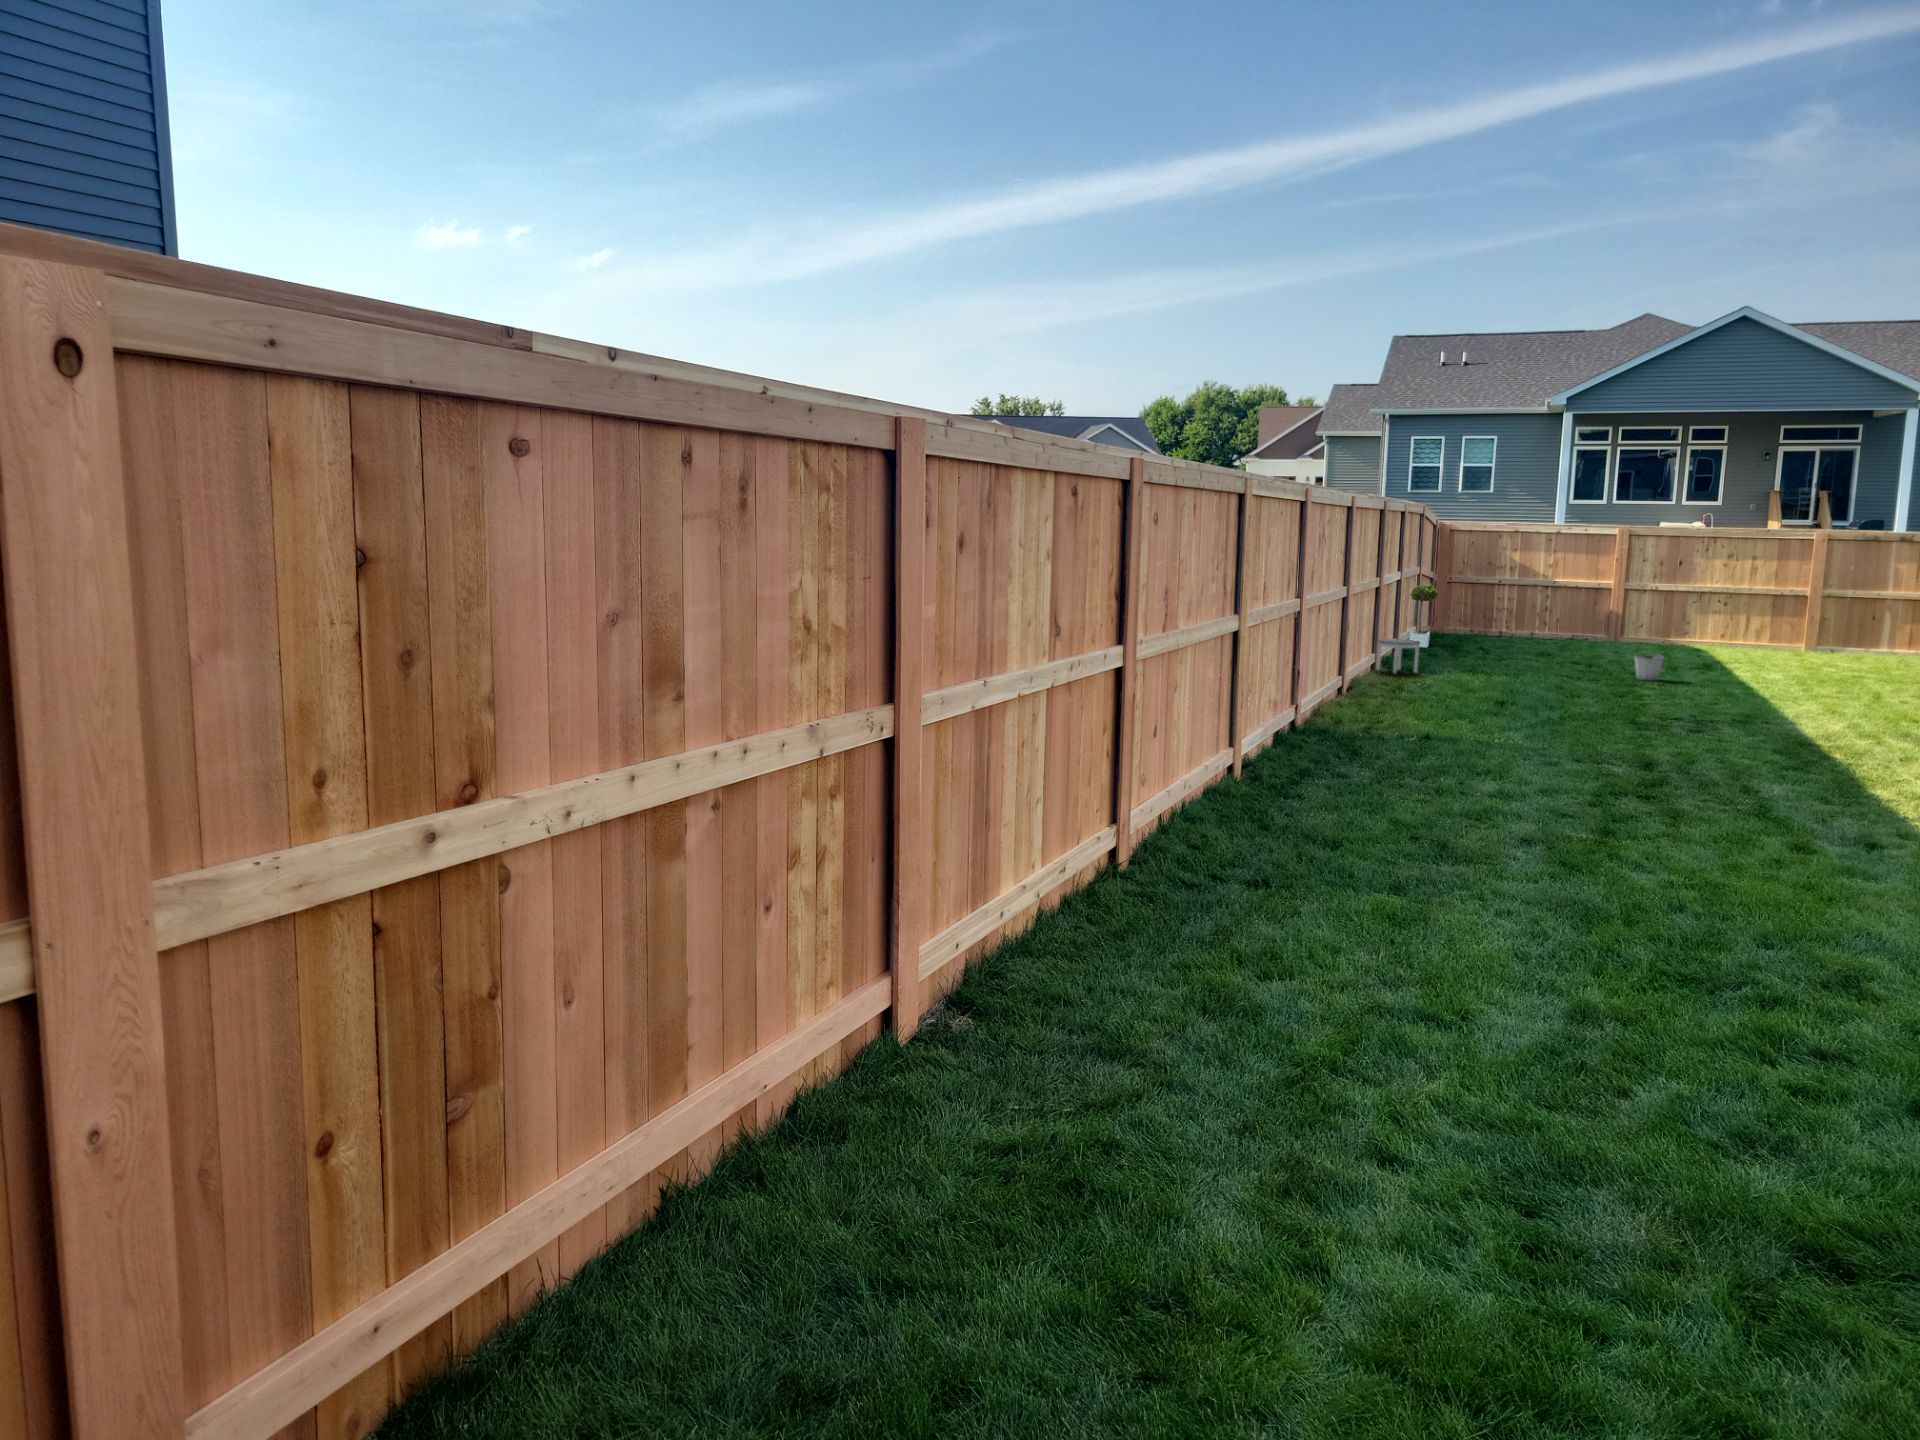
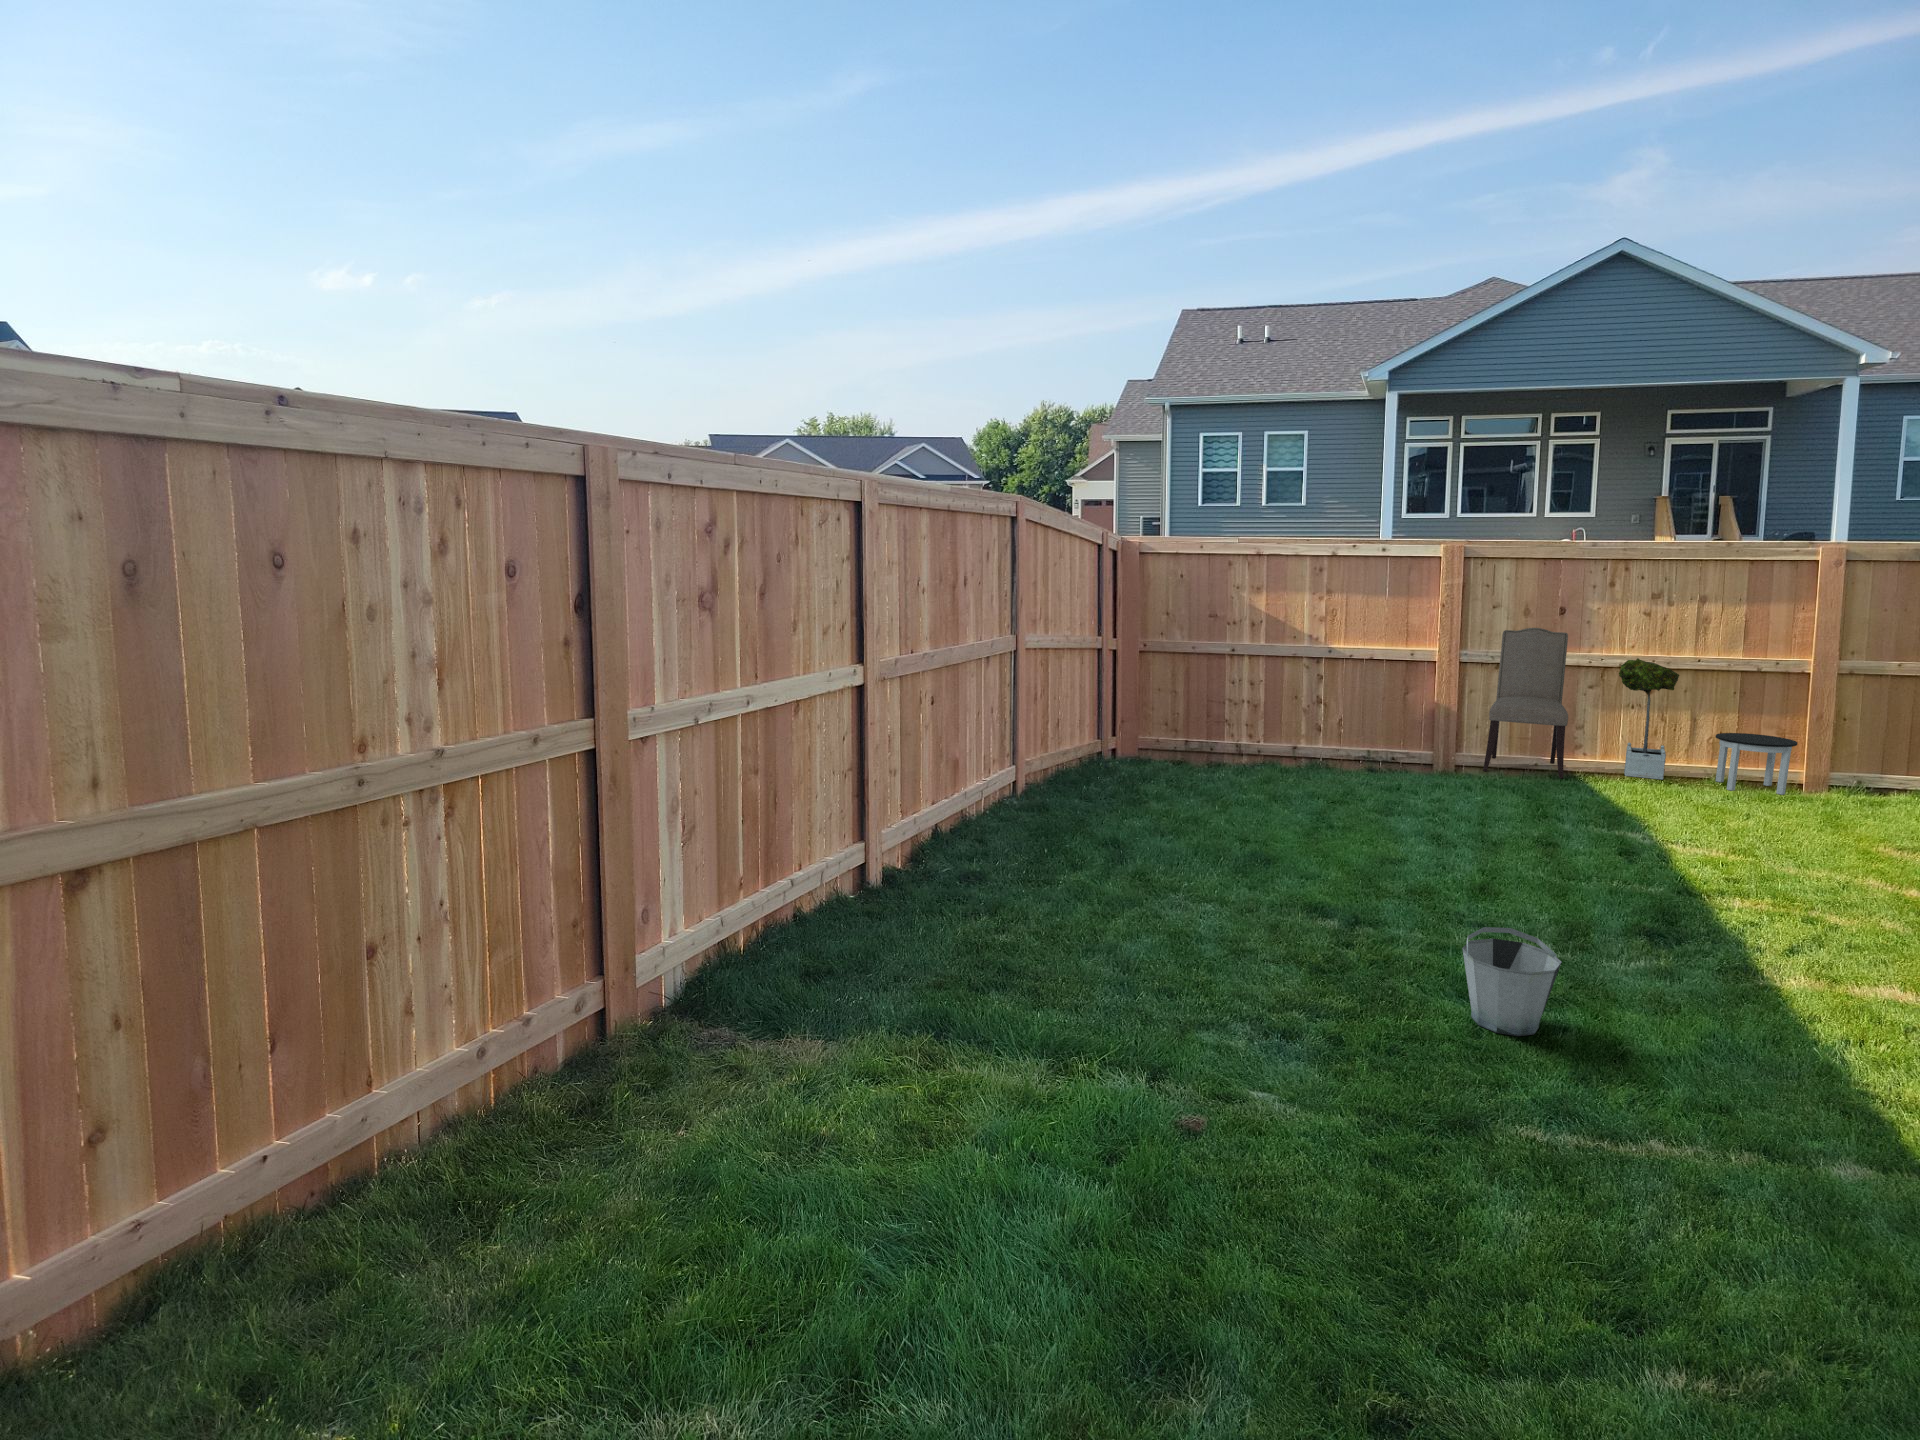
chair: none [1638,571,1684,646] -> present [1483,628,1568,778]
potted tree: present [1410,584,1438,648] -> present [1619,658,1679,780]
round table: present [1377,639,1420,673] -> present [1716,733,1797,795]

